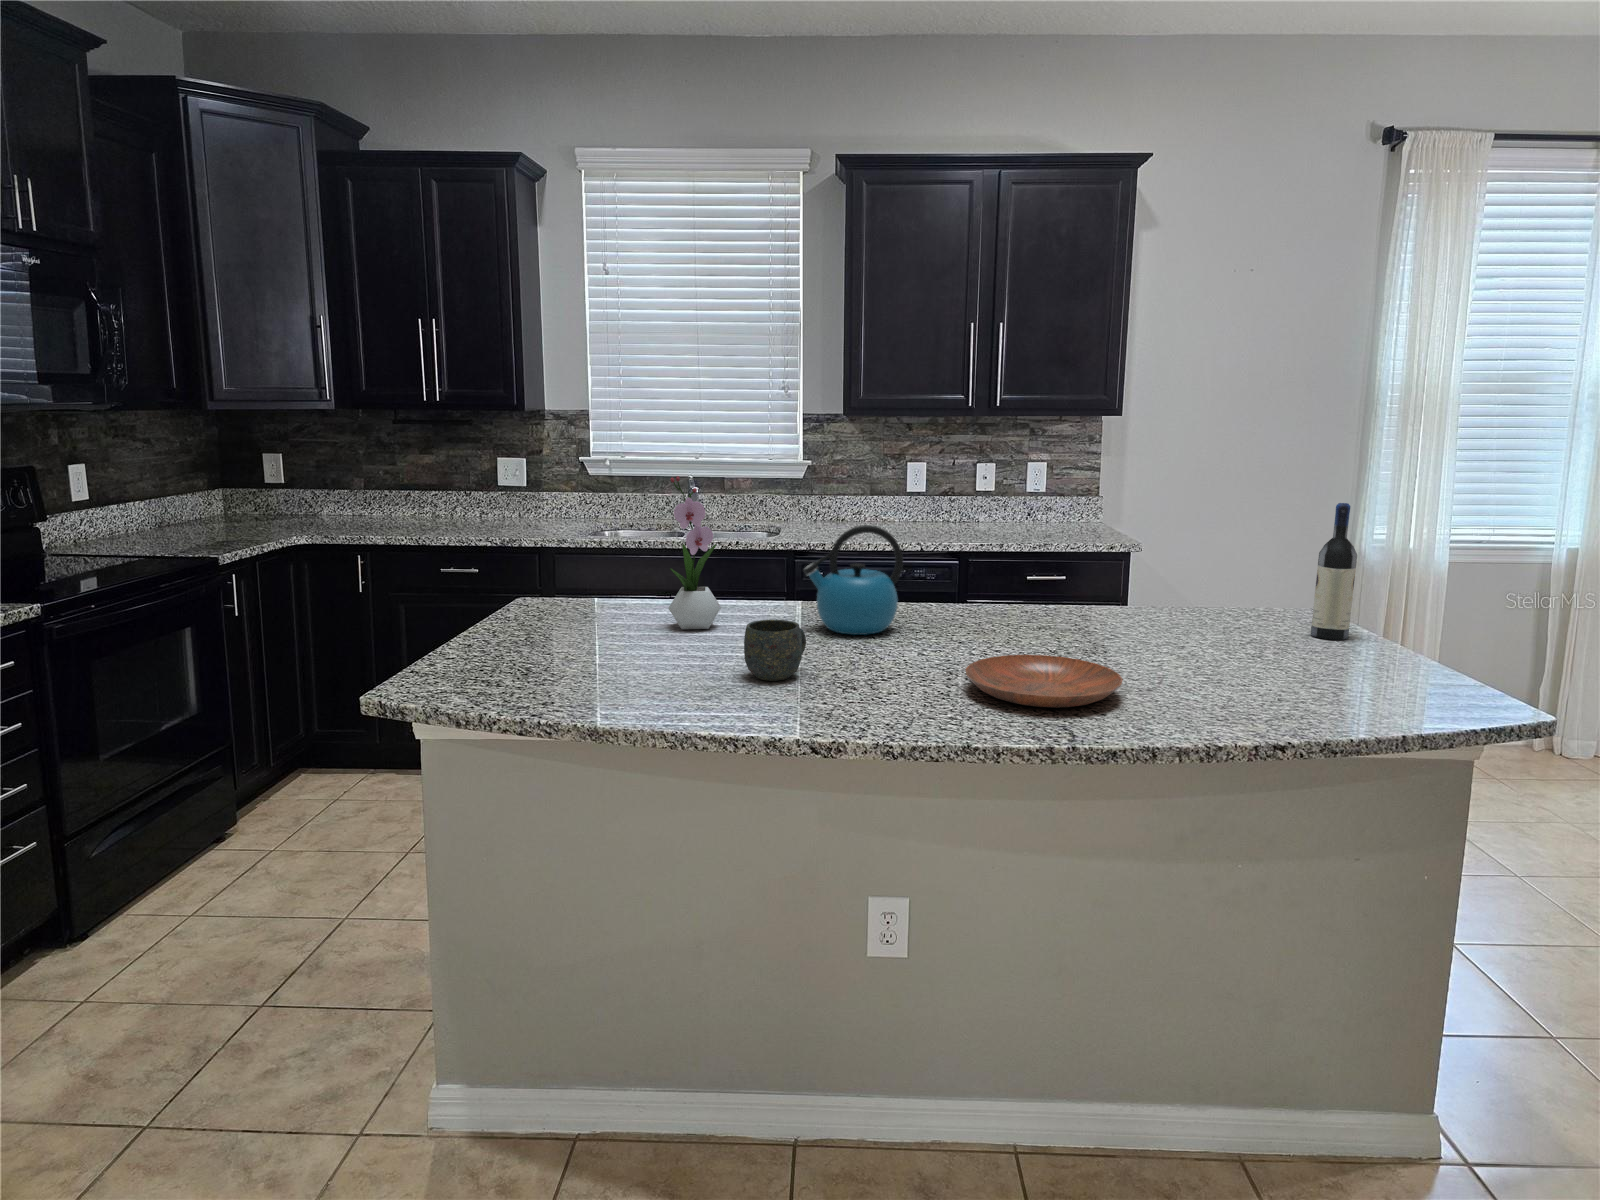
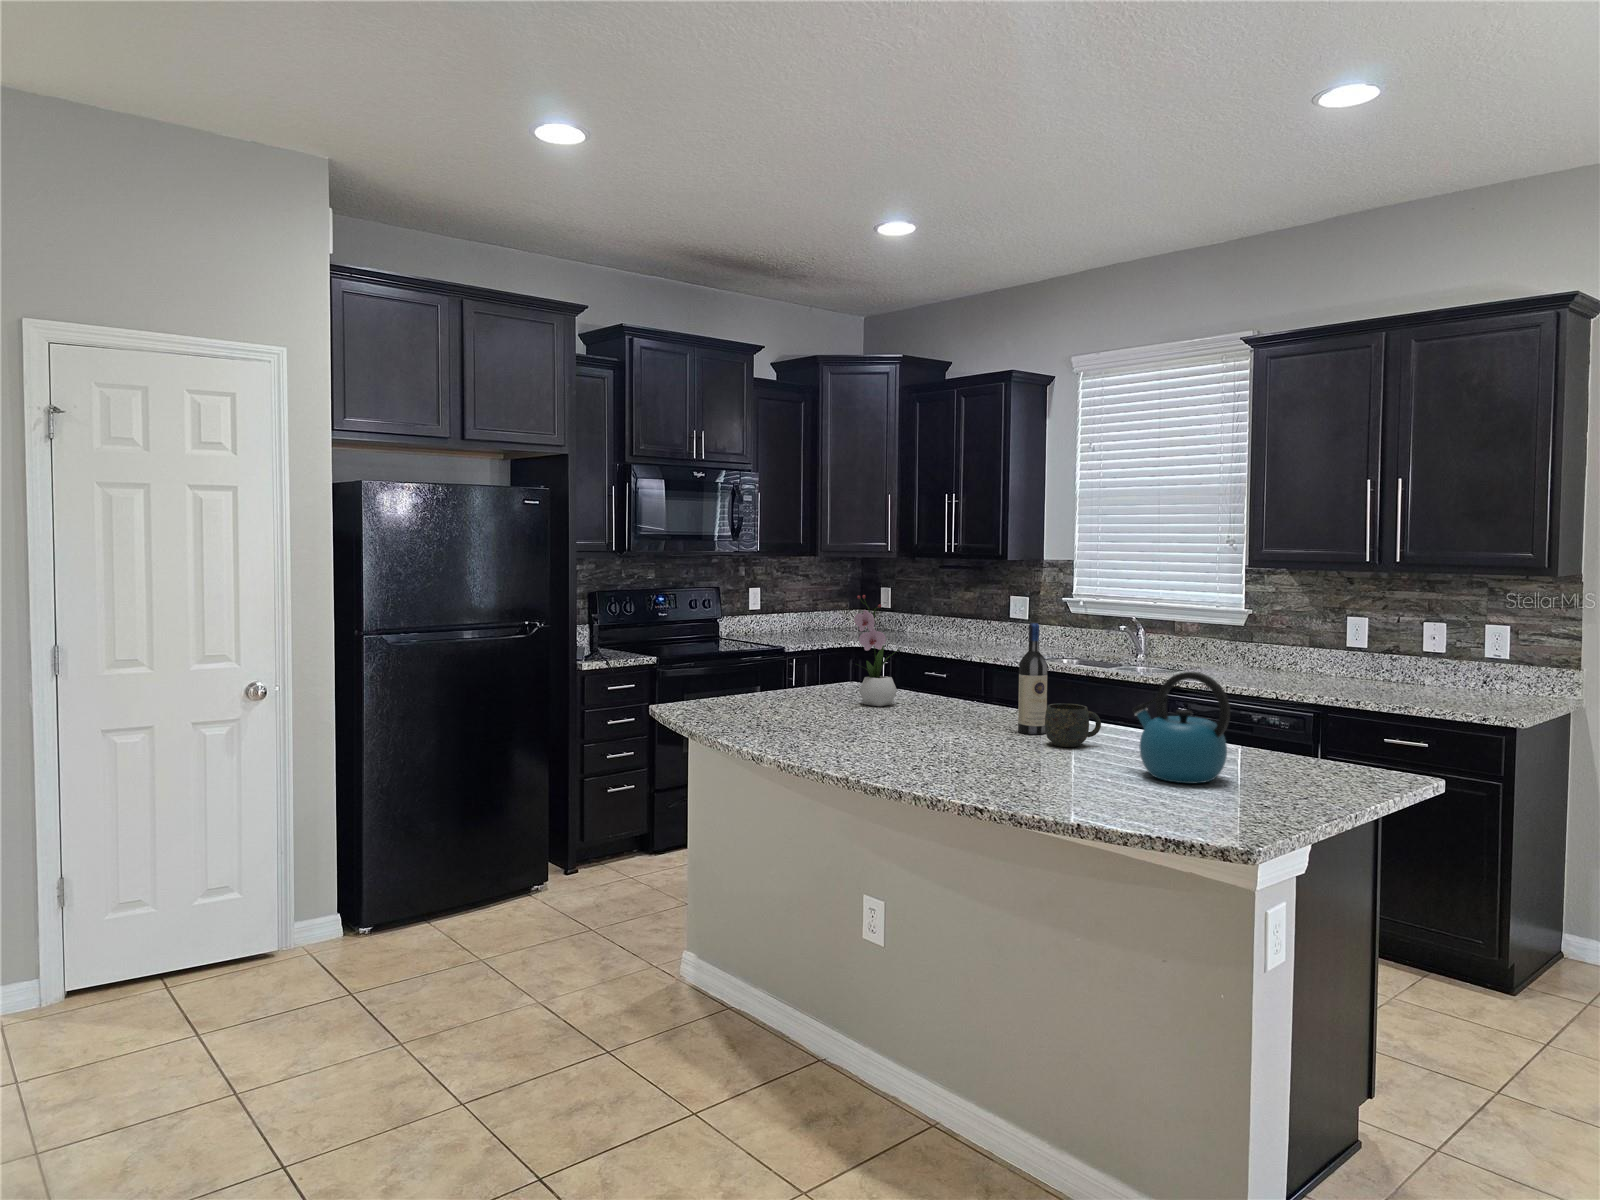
wine bottle: present [1311,503,1357,640] -> present [1018,623,1048,734]
kettle: present [803,525,903,635] -> present [1132,672,1230,783]
mug: present [744,620,806,681] -> present [1045,703,1101,747]
bowl: present [965,655,1123,708] -> none [878,735,996,768]

